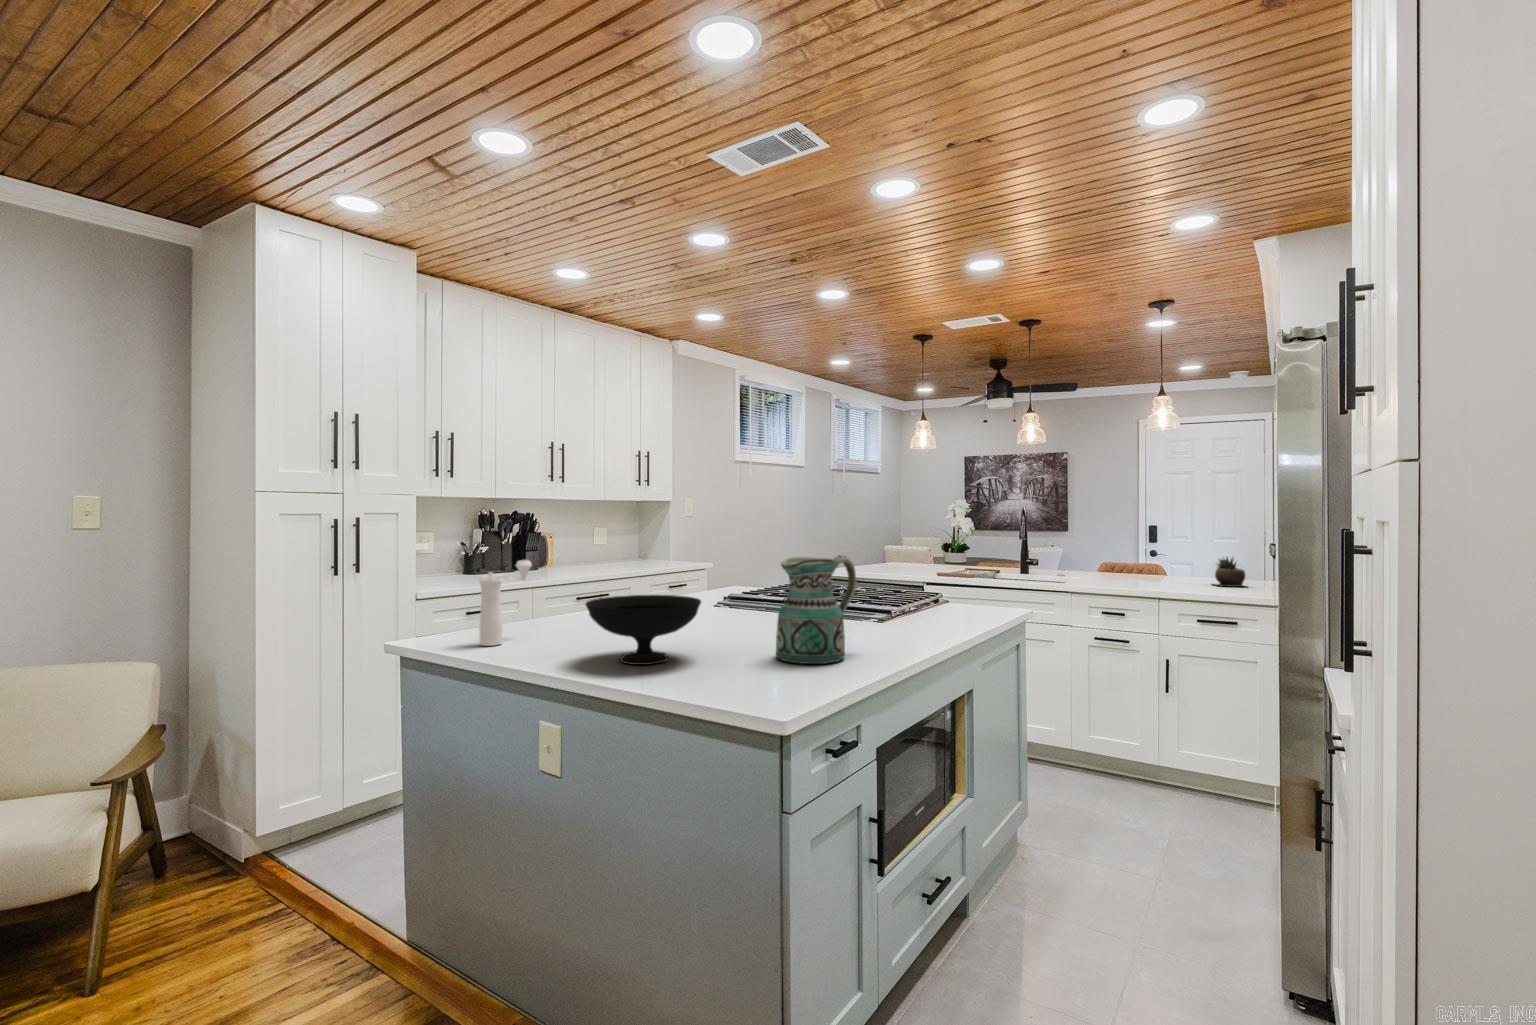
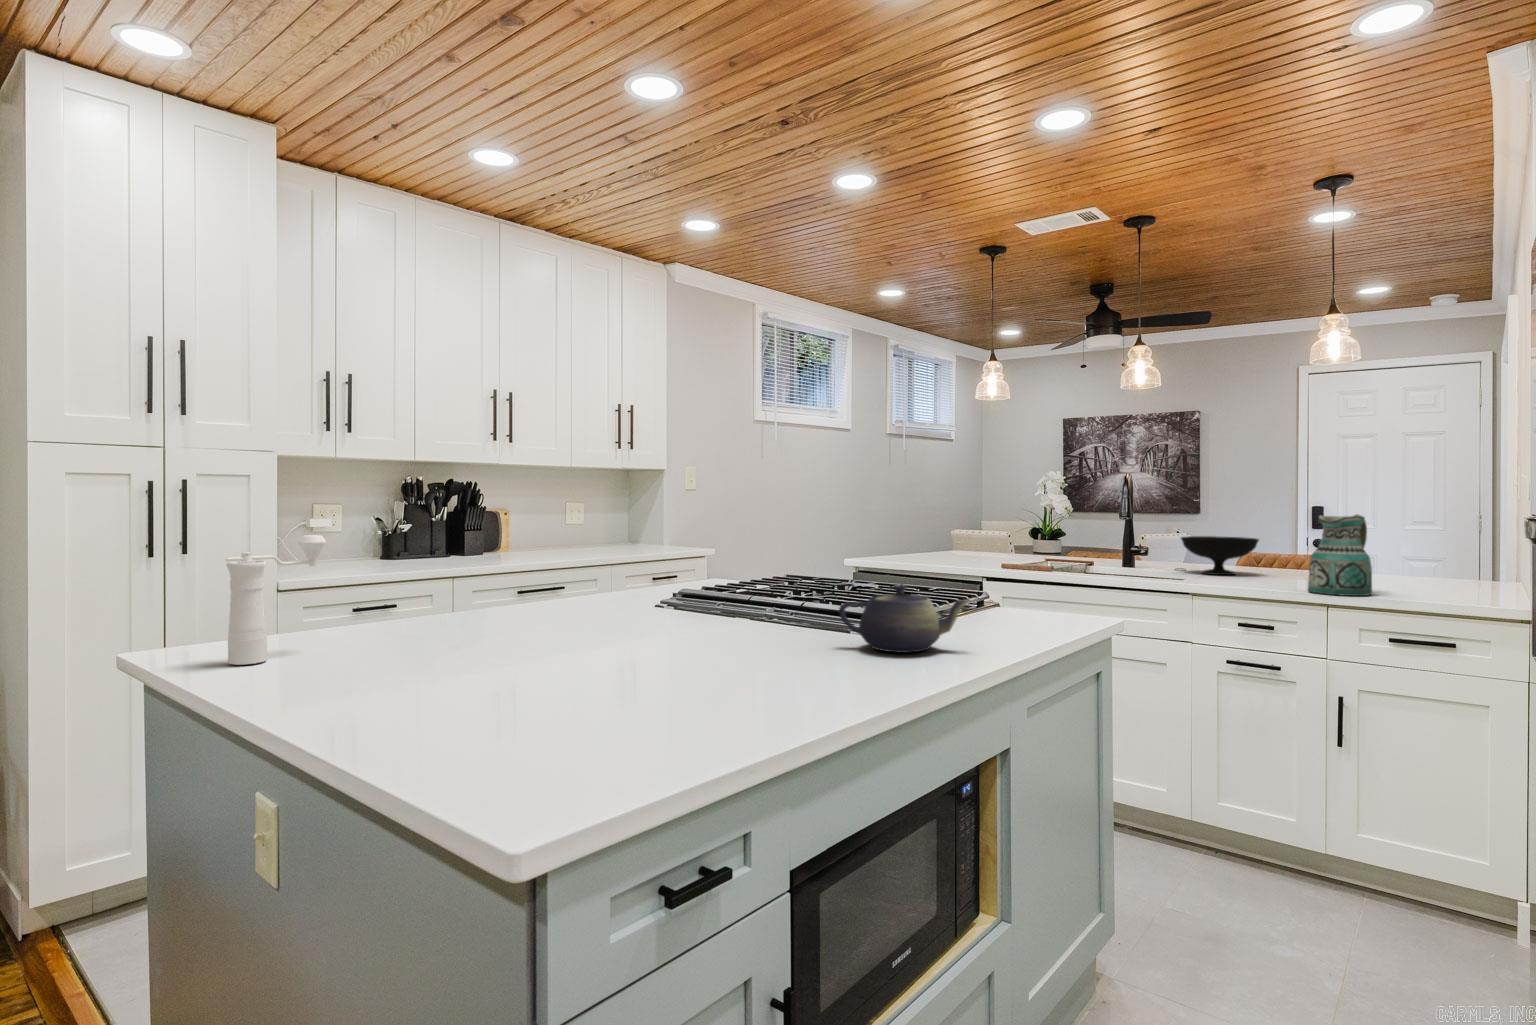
ceramic pitcher: present [776,555,856,664] -> present [1308,515,1372,596]
succulent plant: present [1215,557,1245,587] -> none [1403,544,1468,590]
teapot: none [864,588,947,631] -> present [839,585,970,652]
bowl: present [586,595,701,665] -> present [1181,536,1259,575]

